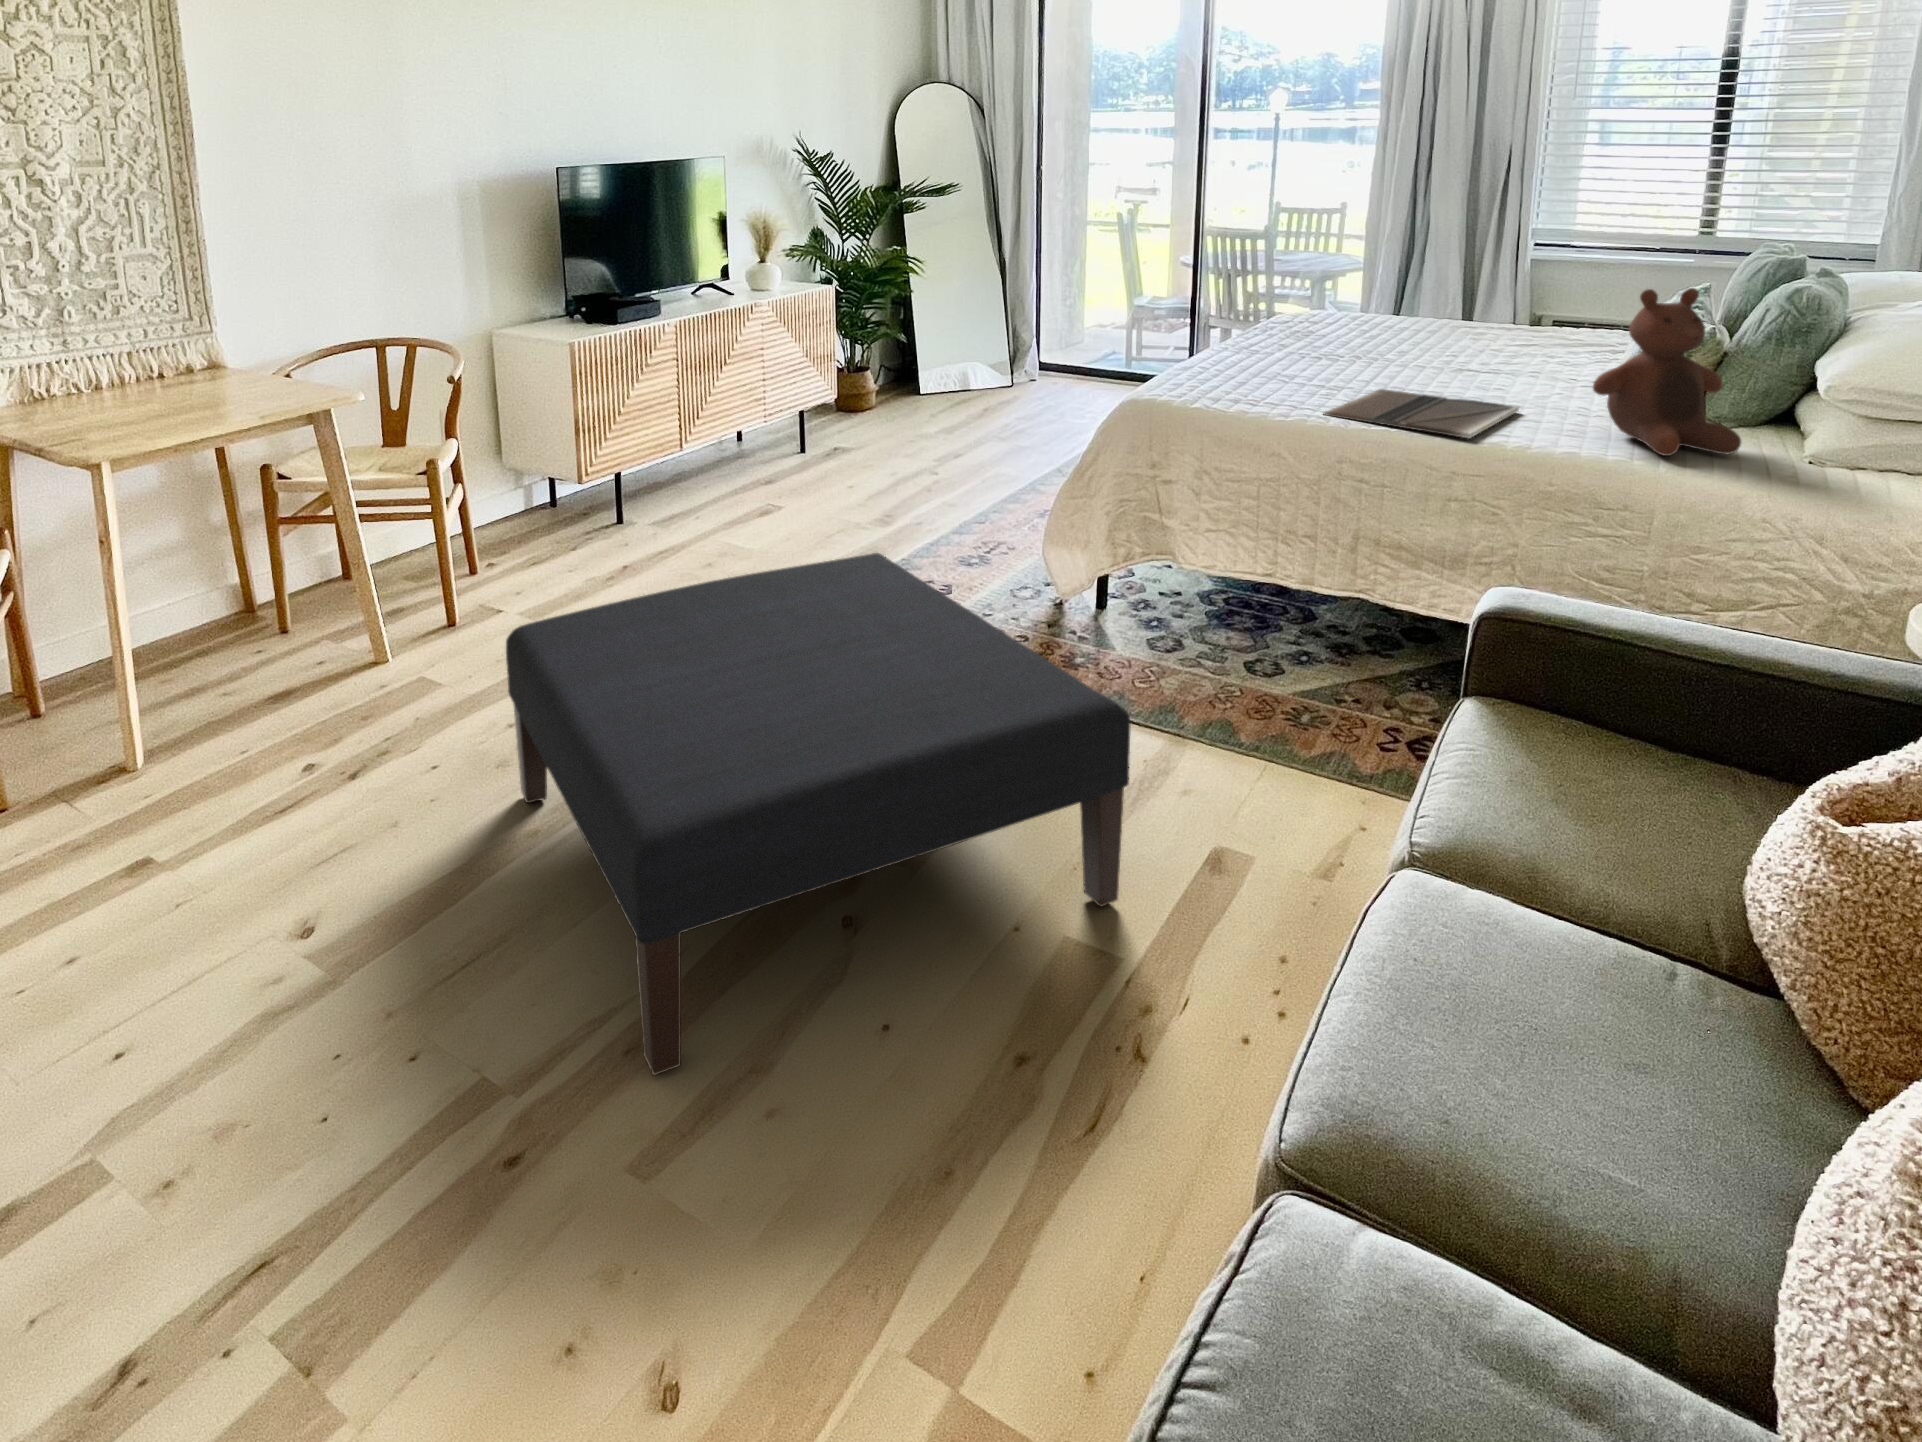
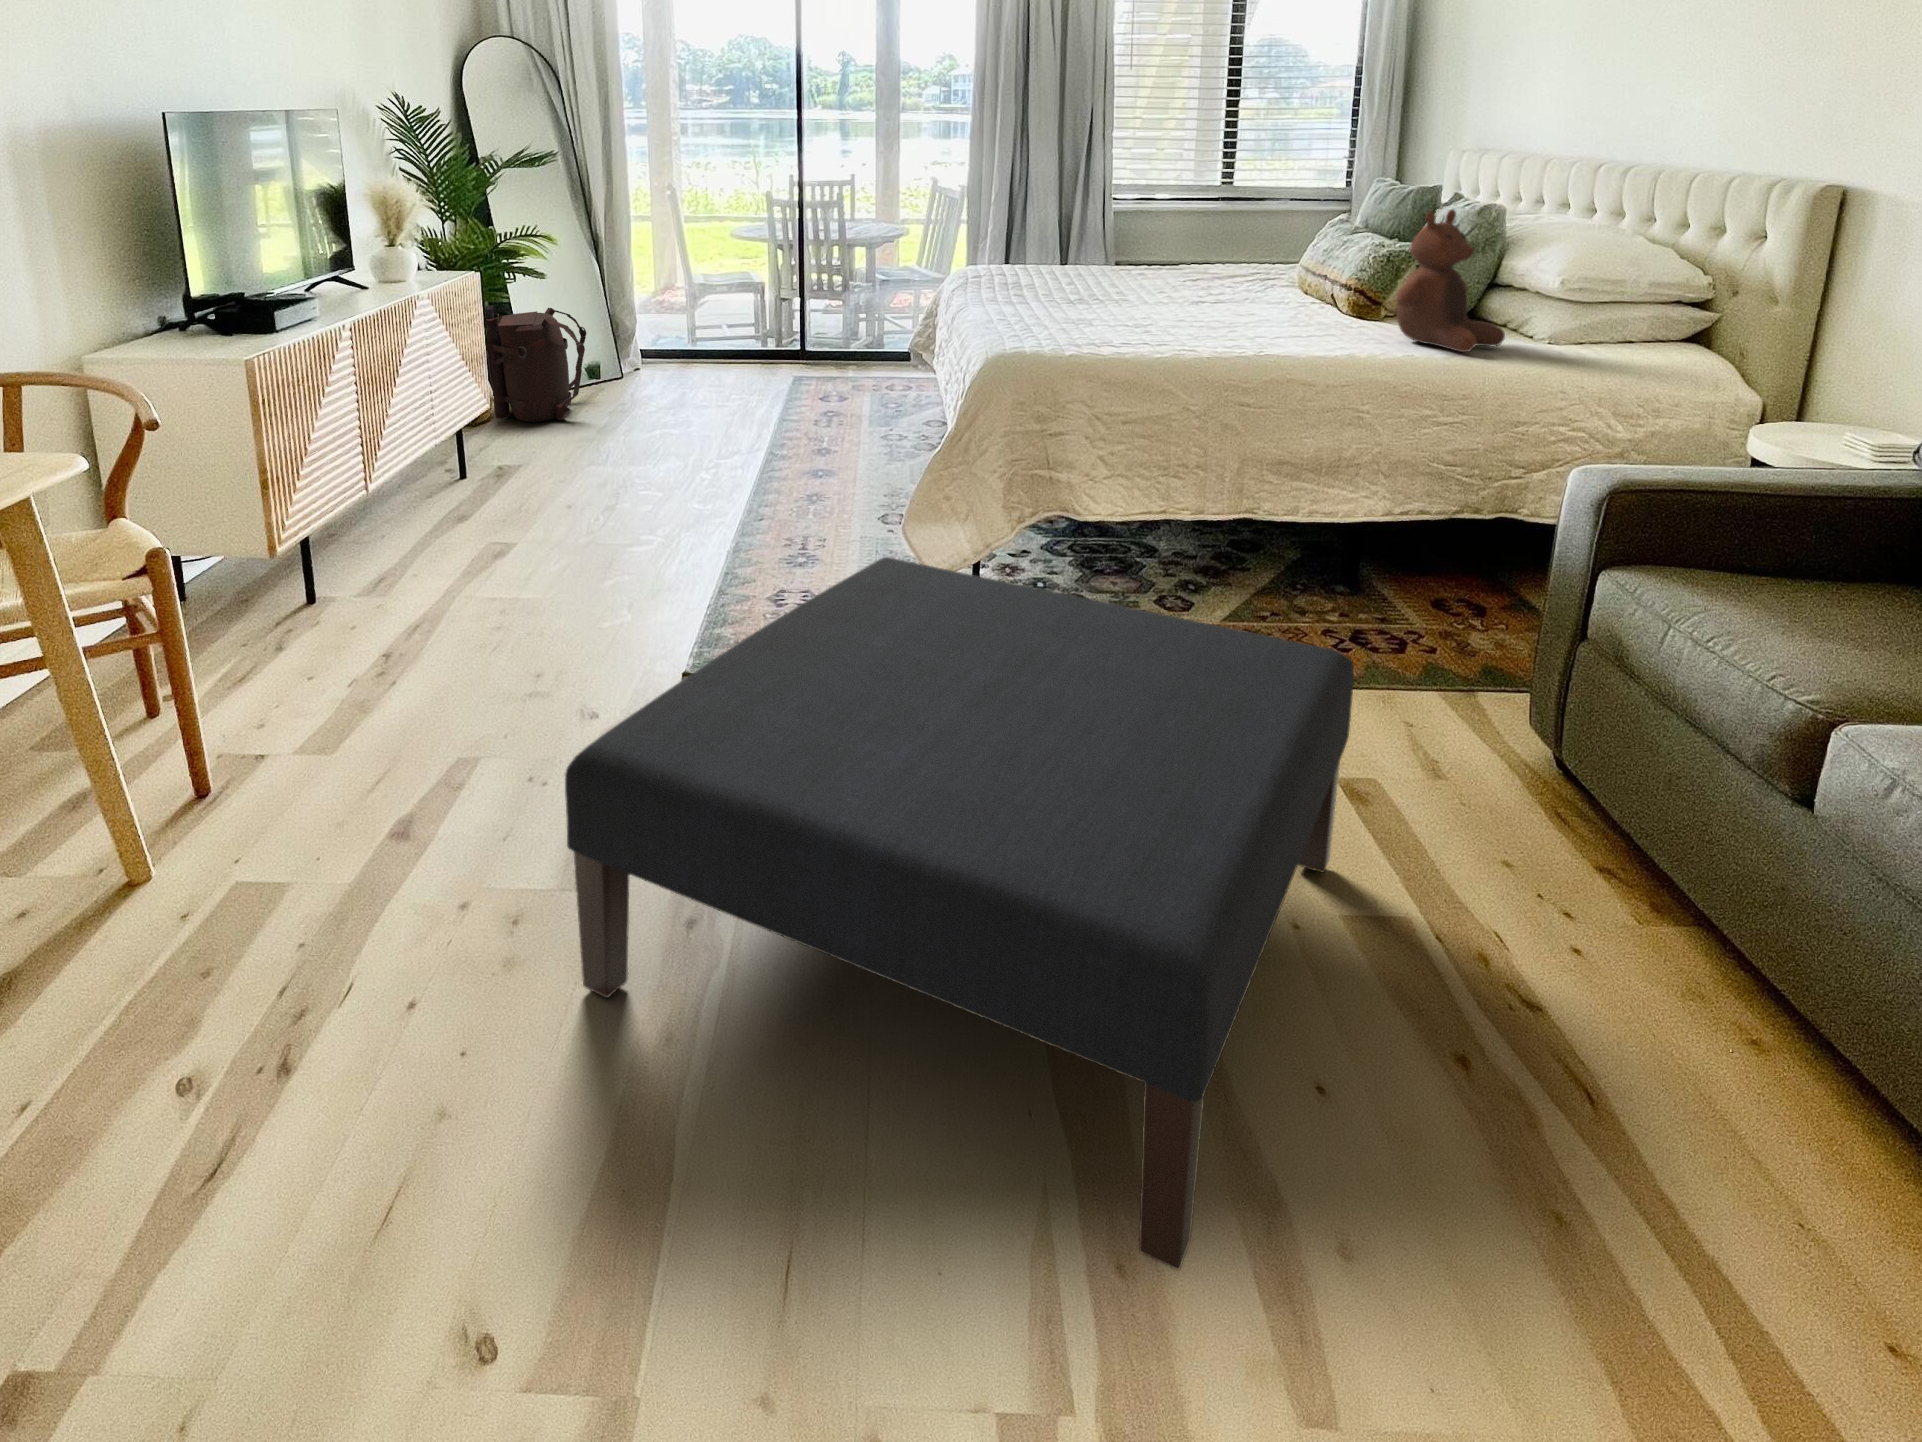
backpack: none [869,313,964,416] -> present [484,306,586,422]
laptop: present [1324,389,1519,438] -> none [1182,324,1330,355]

